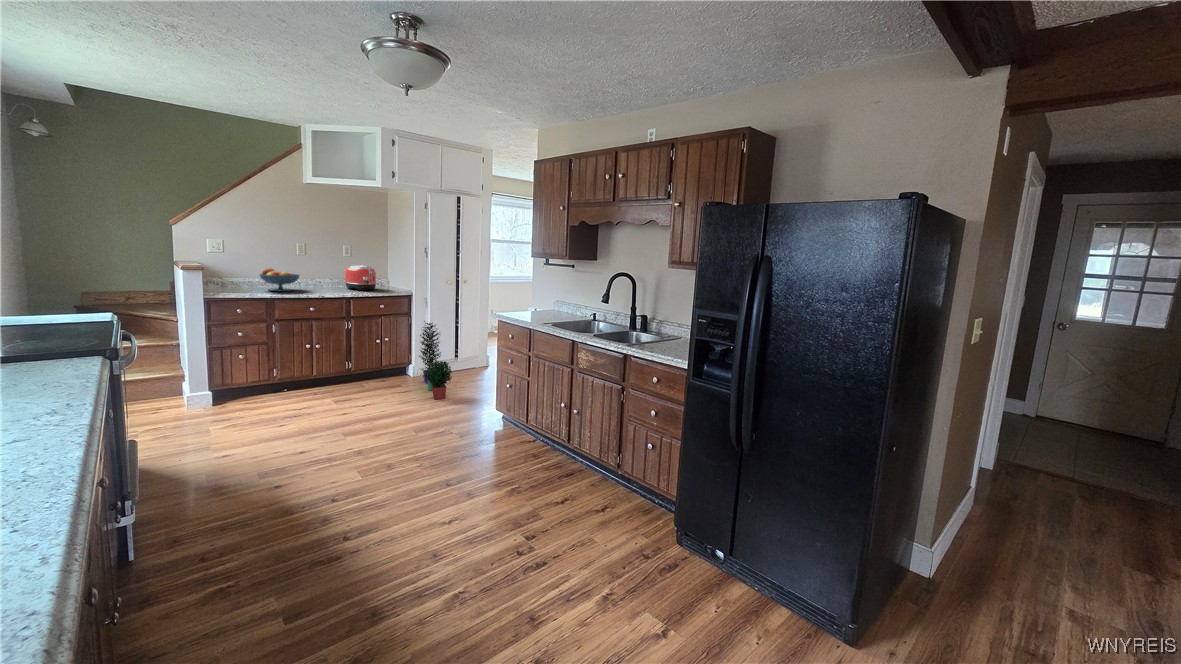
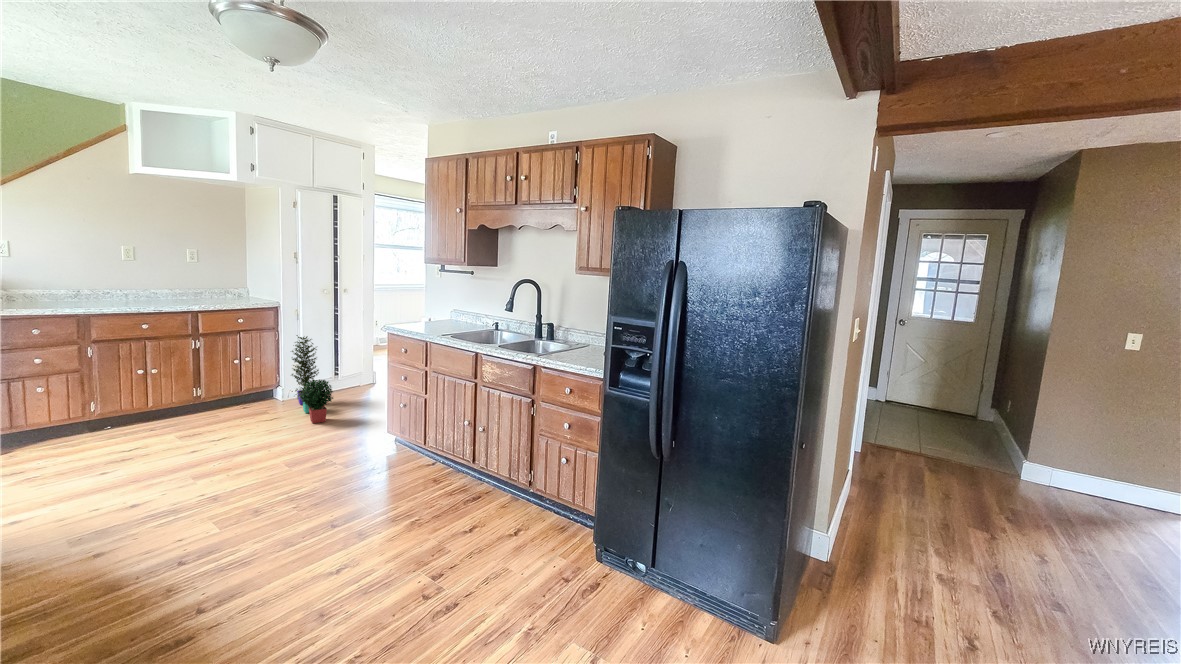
toaster: present [345,265,376,290] -> none [192,273,235,302]
fruit bowl: present [260,268,299,291] -> none [69,276,130,305]

